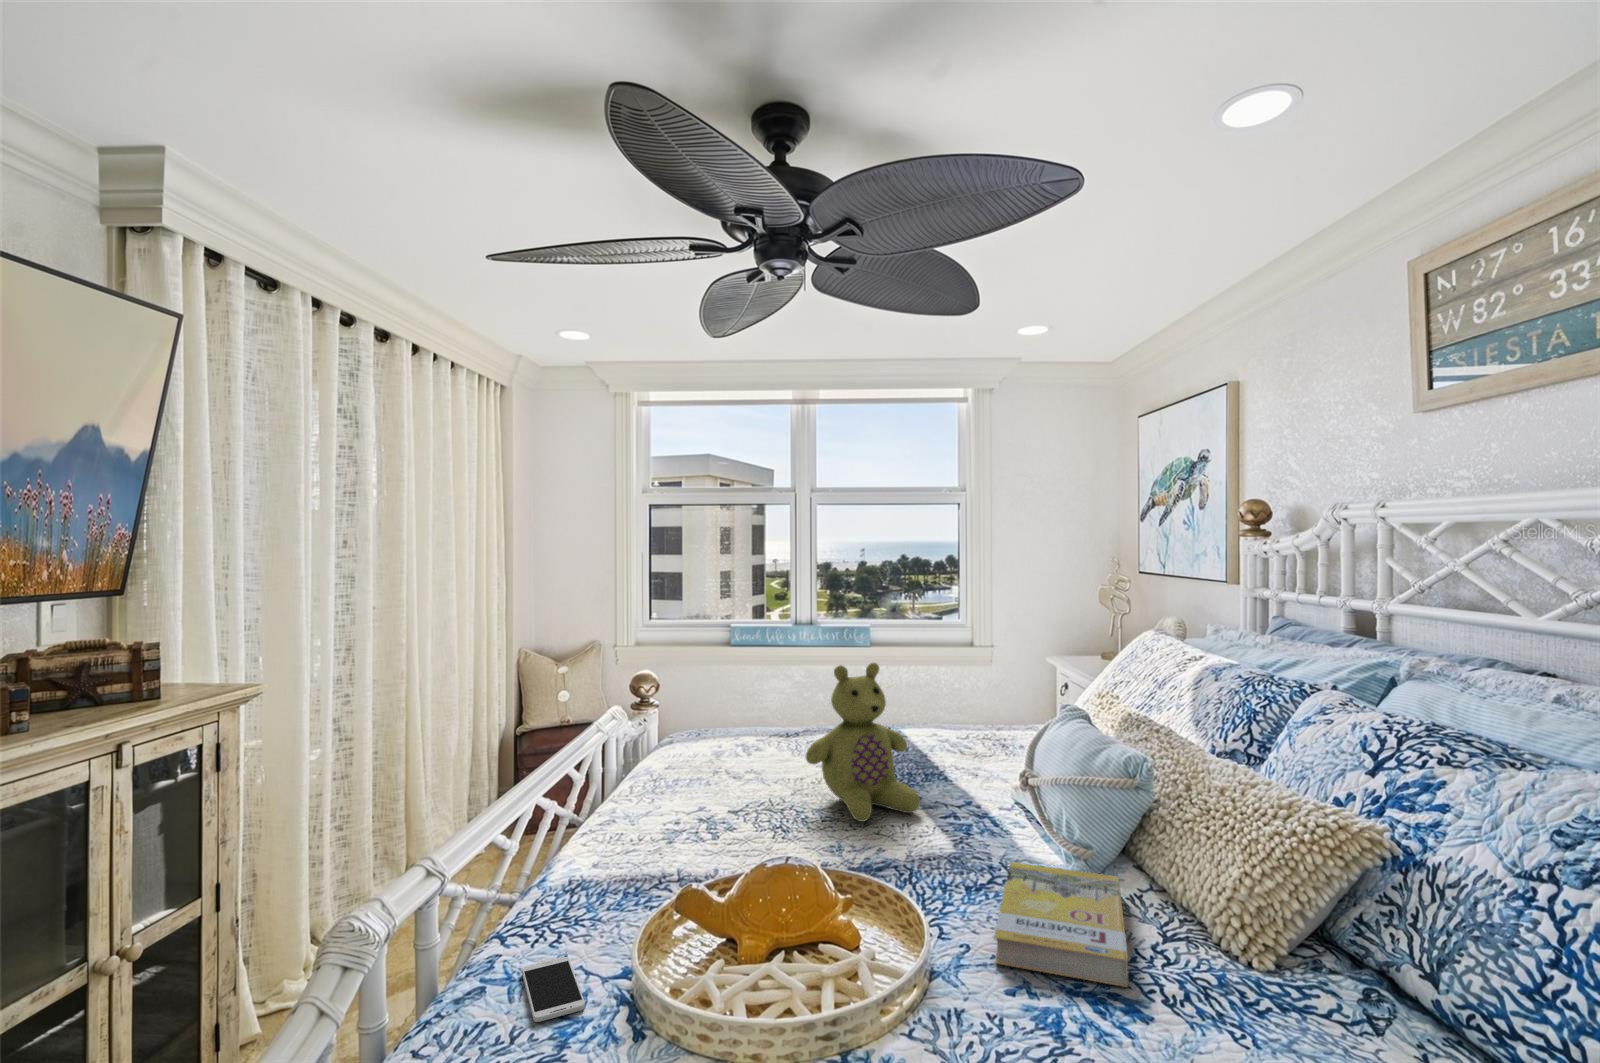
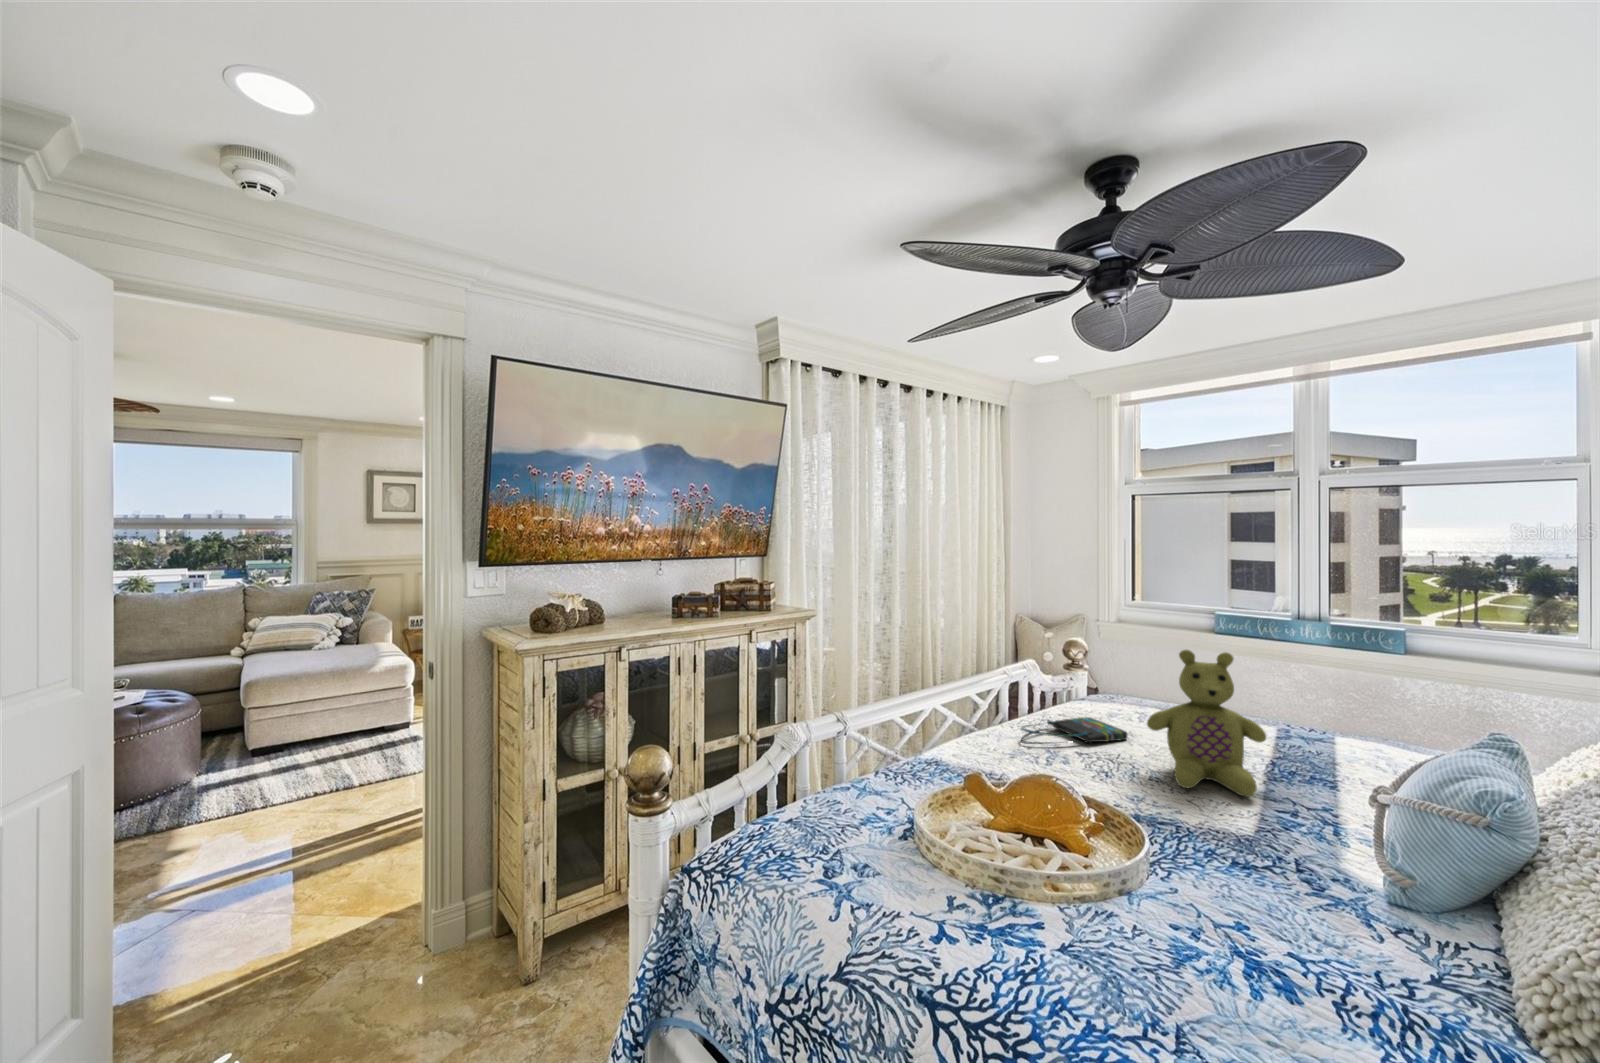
tote bag: none [657,766,760,822] -> present [1021,717,1128,744]
book: present [994,862,1128,987] -> none [1184,853,1404,975]
smartphone: present [522,957,585,1022] -> none [861,787,900,816]

